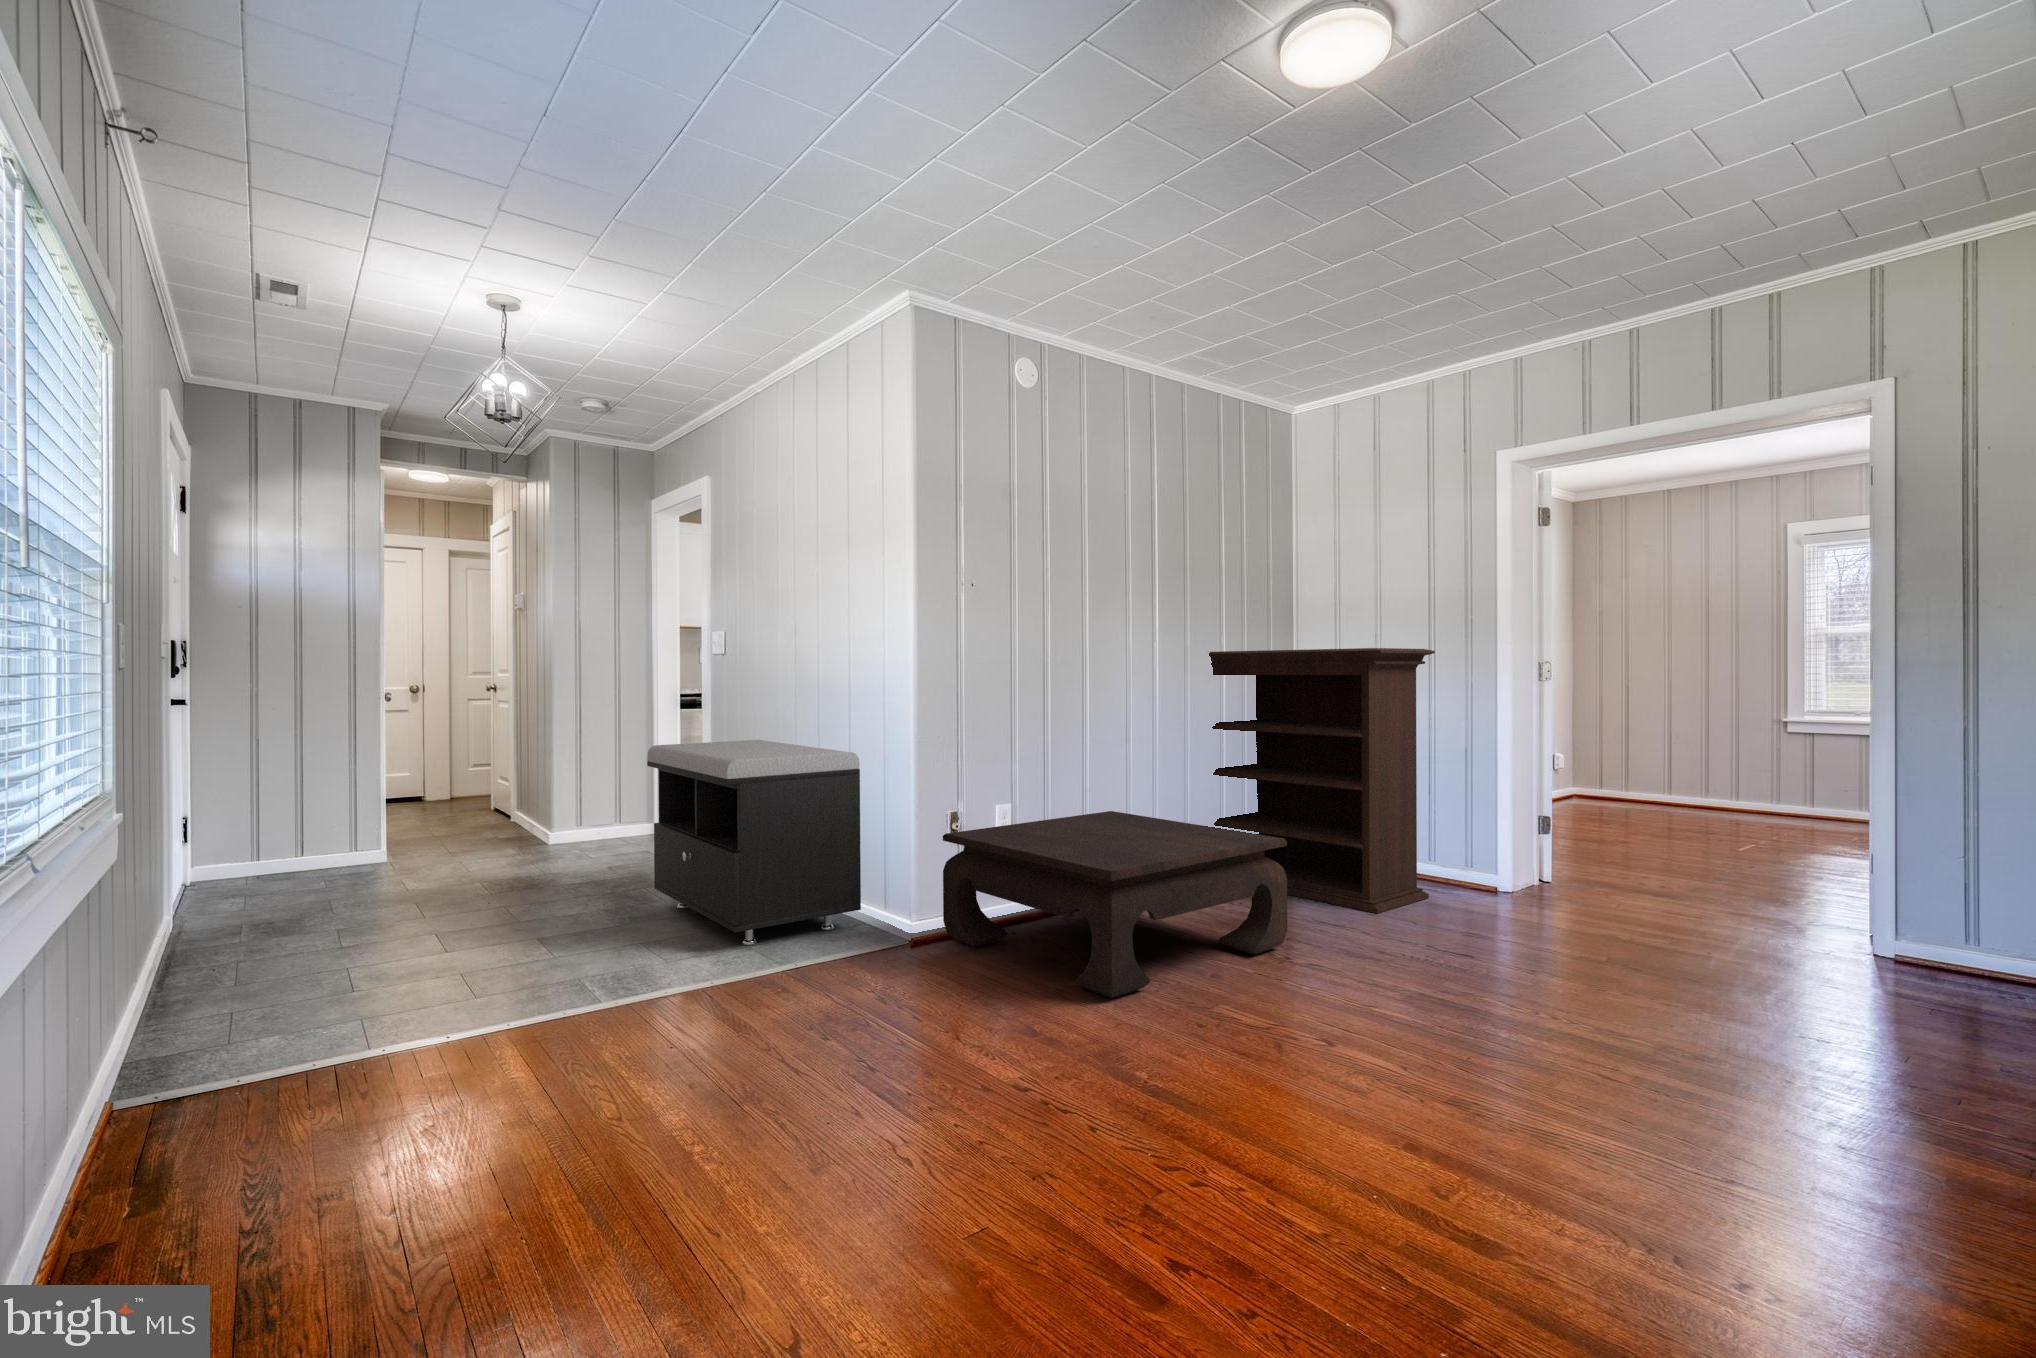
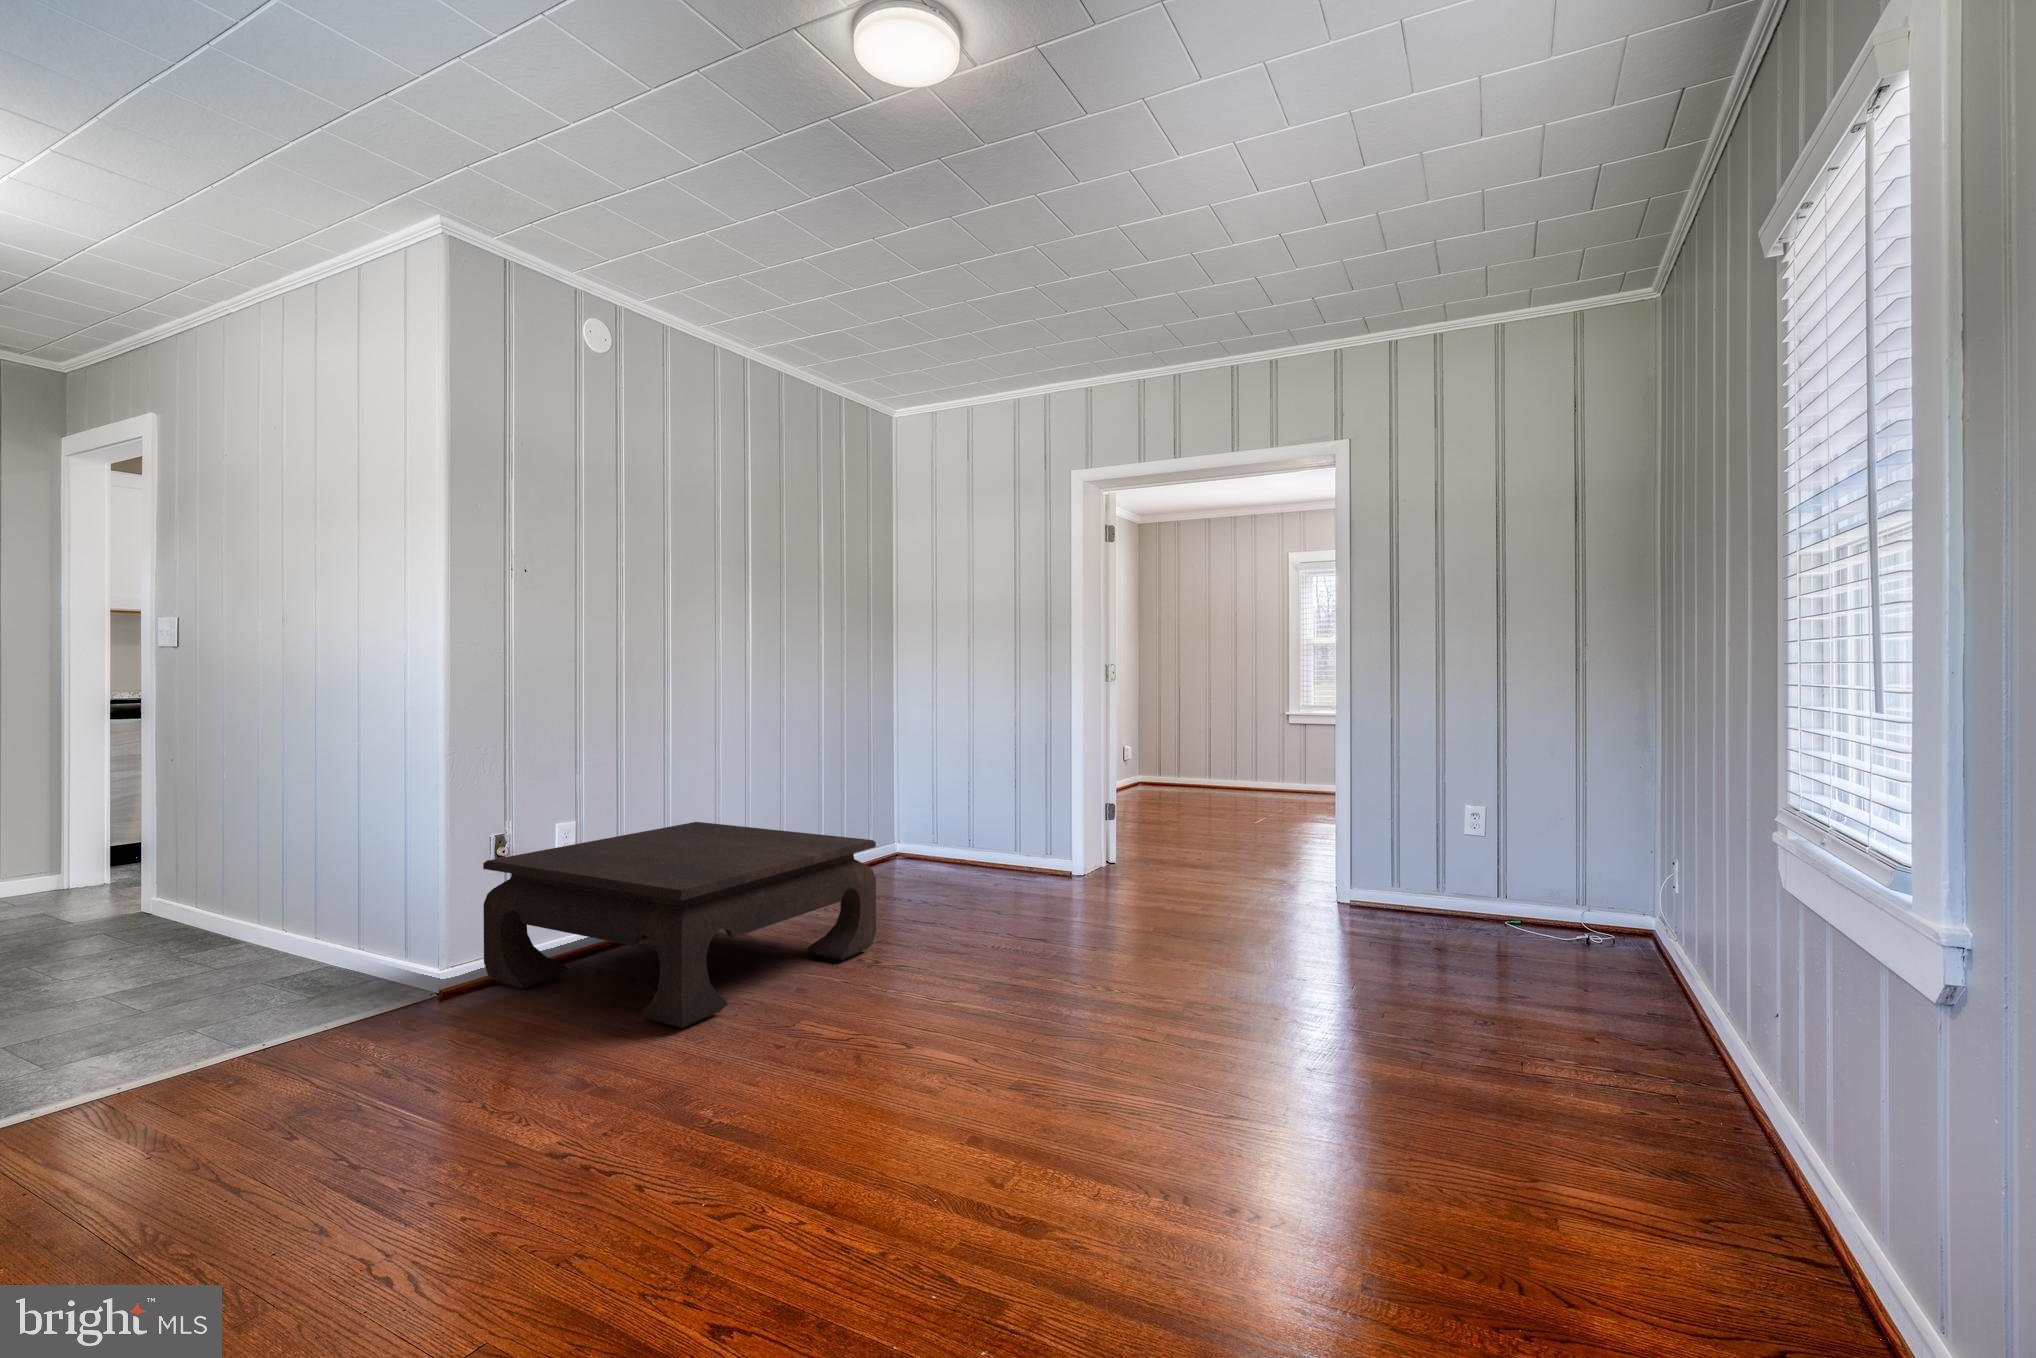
bookshelf: present [1209,648,1435,913] -> none [785,650,1017,905]
storage bench: present [647,740,861,945] -> none [34,758,372,1024]

